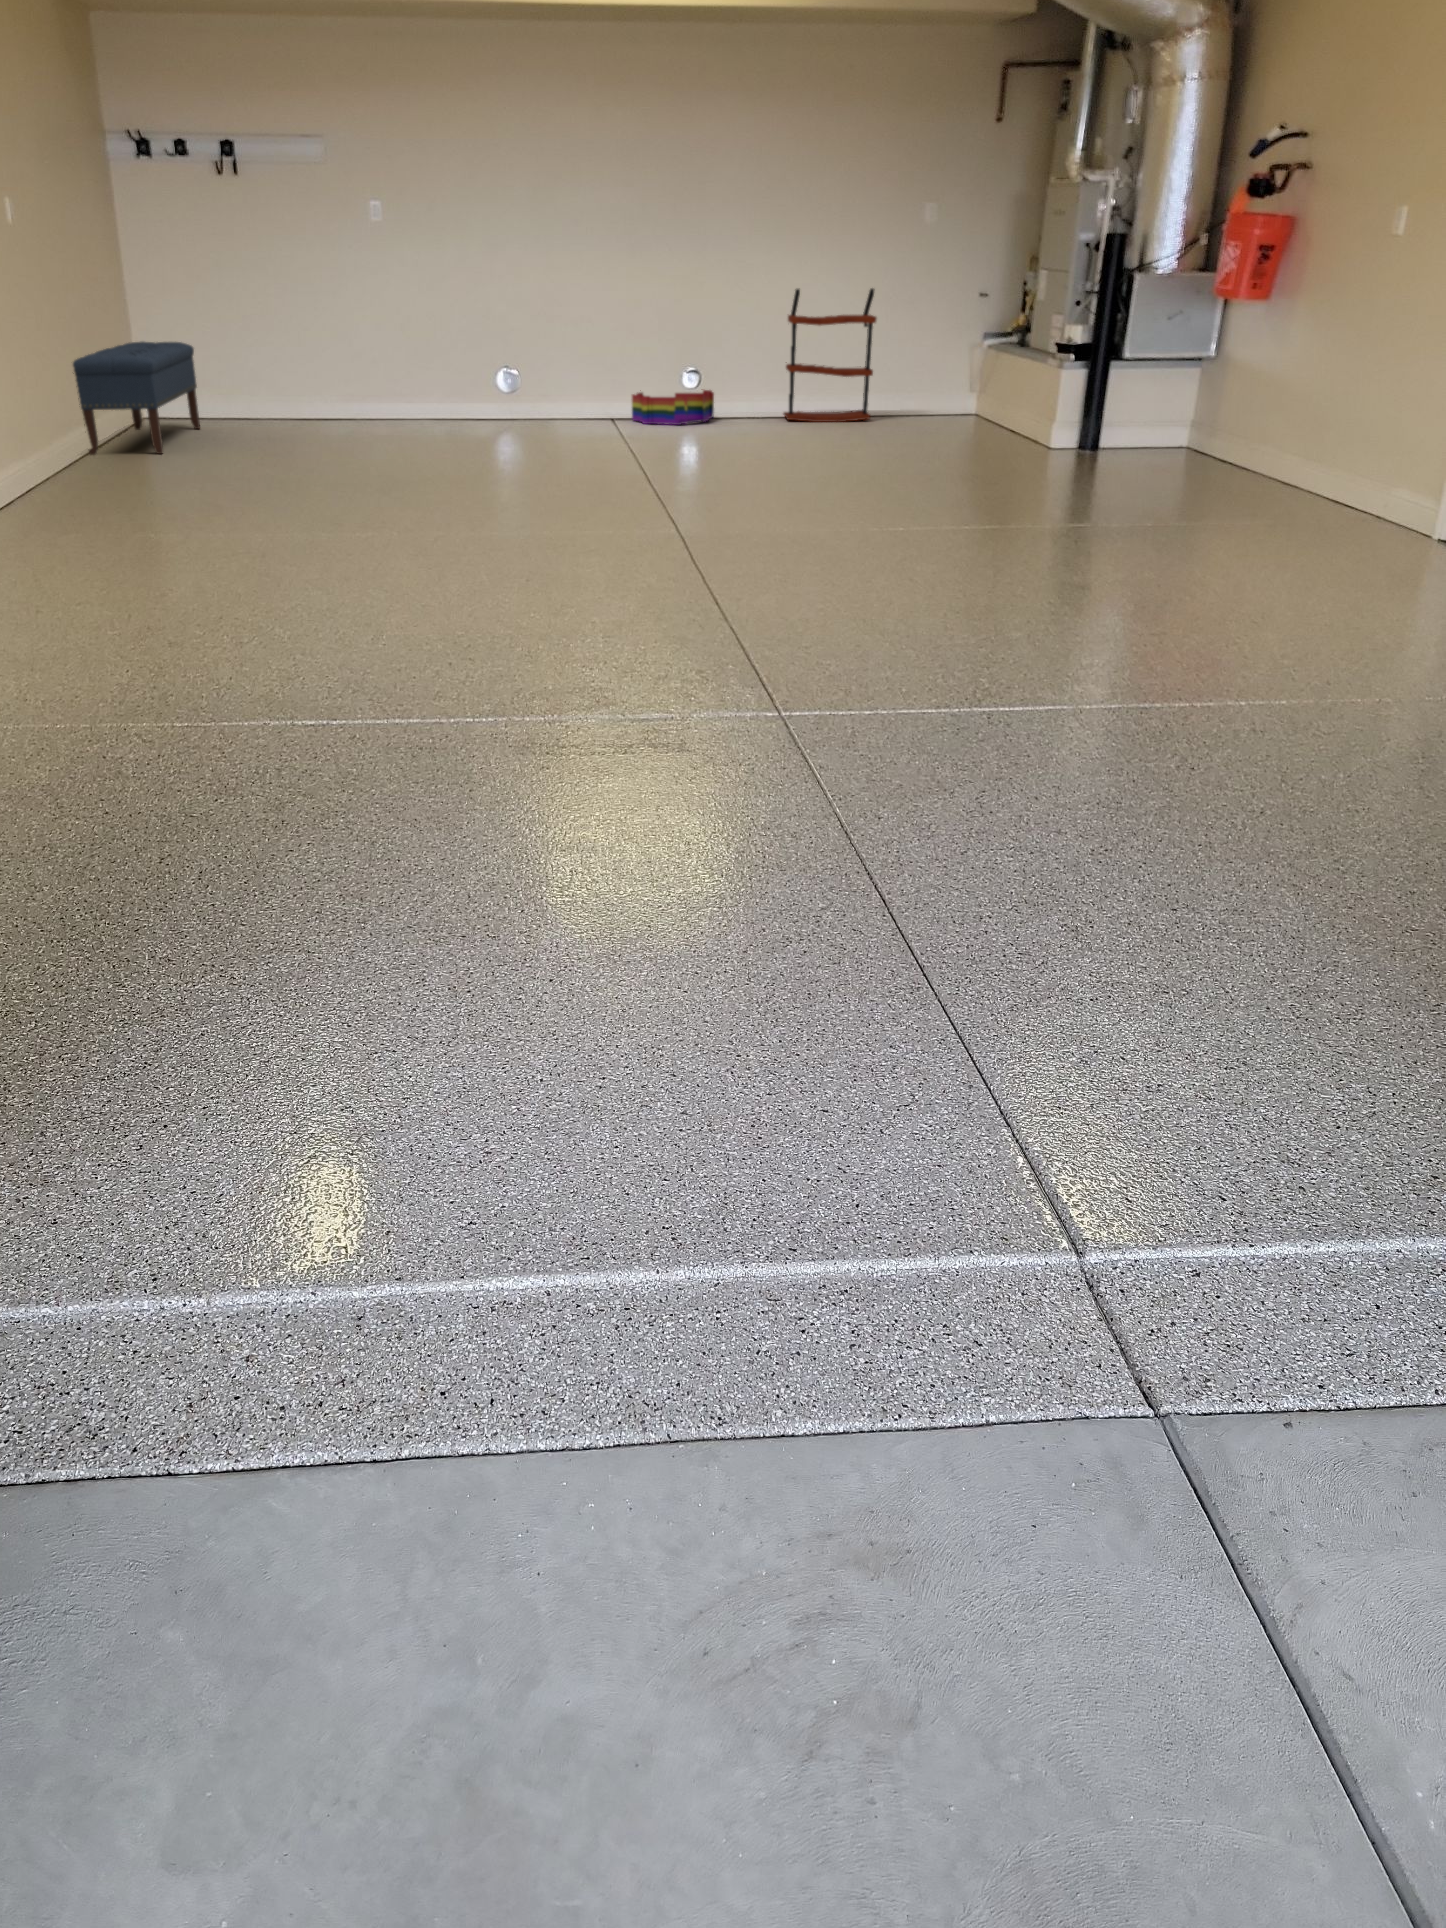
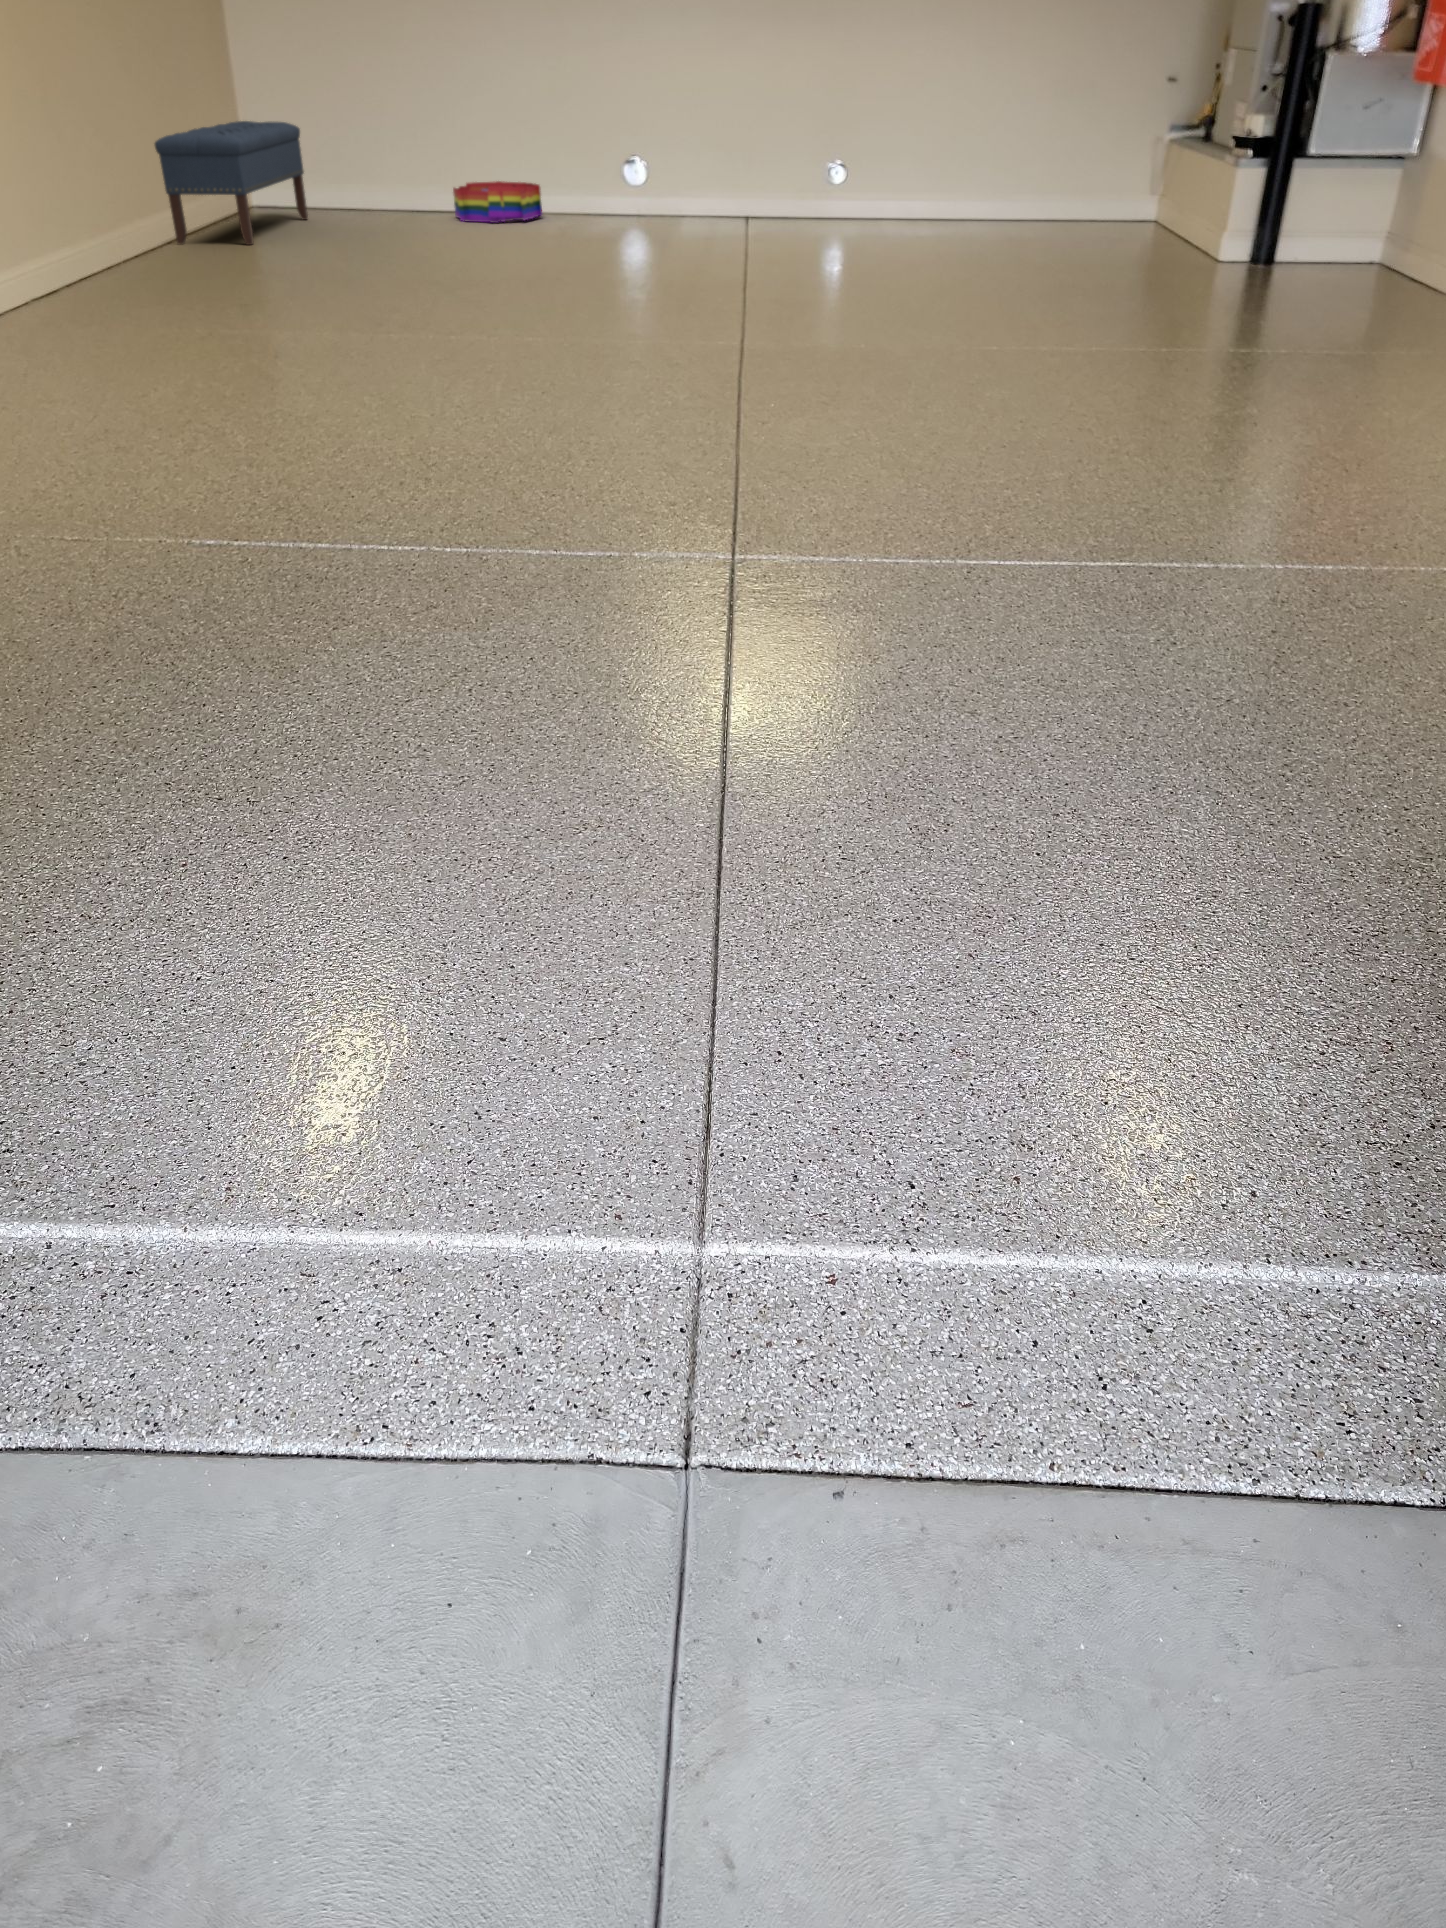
shelving unit: present [783,288,876,422] -> none [937,70,1044,227]
storage bin: present [632,390,714,425] -> present [453,181,542,223]

